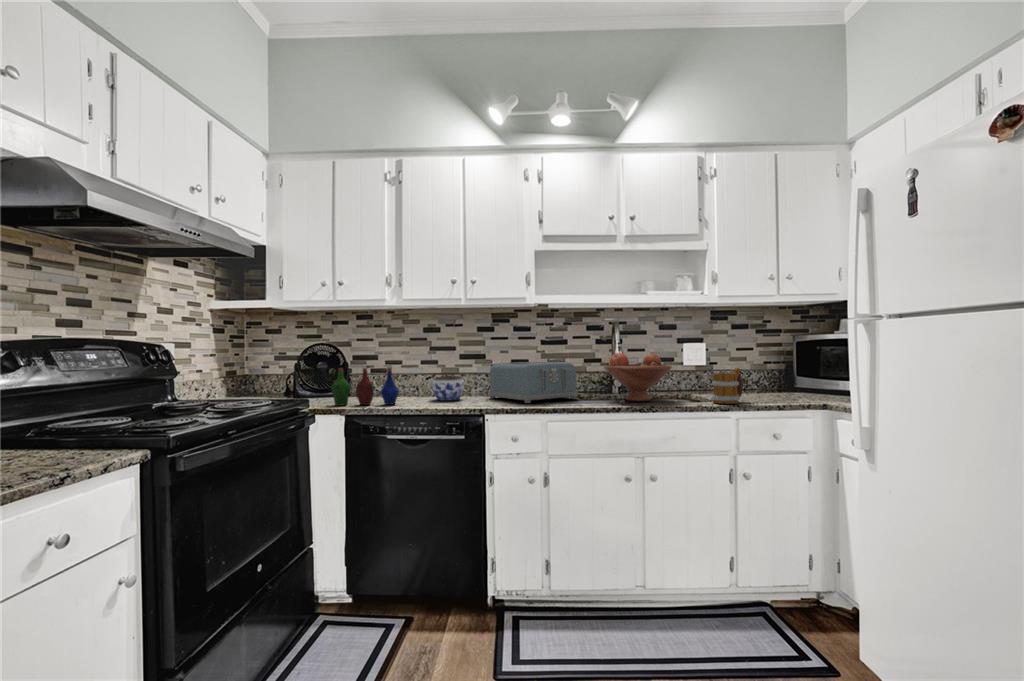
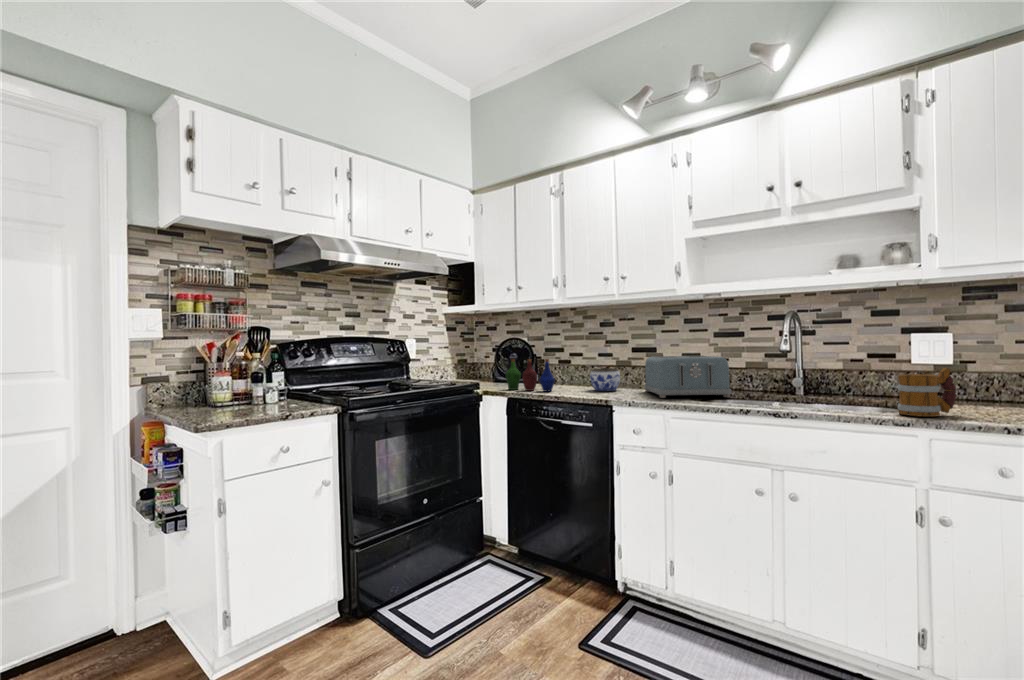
fruit bowl: present [605,352,672,401] -> none [755,346,846,405]

